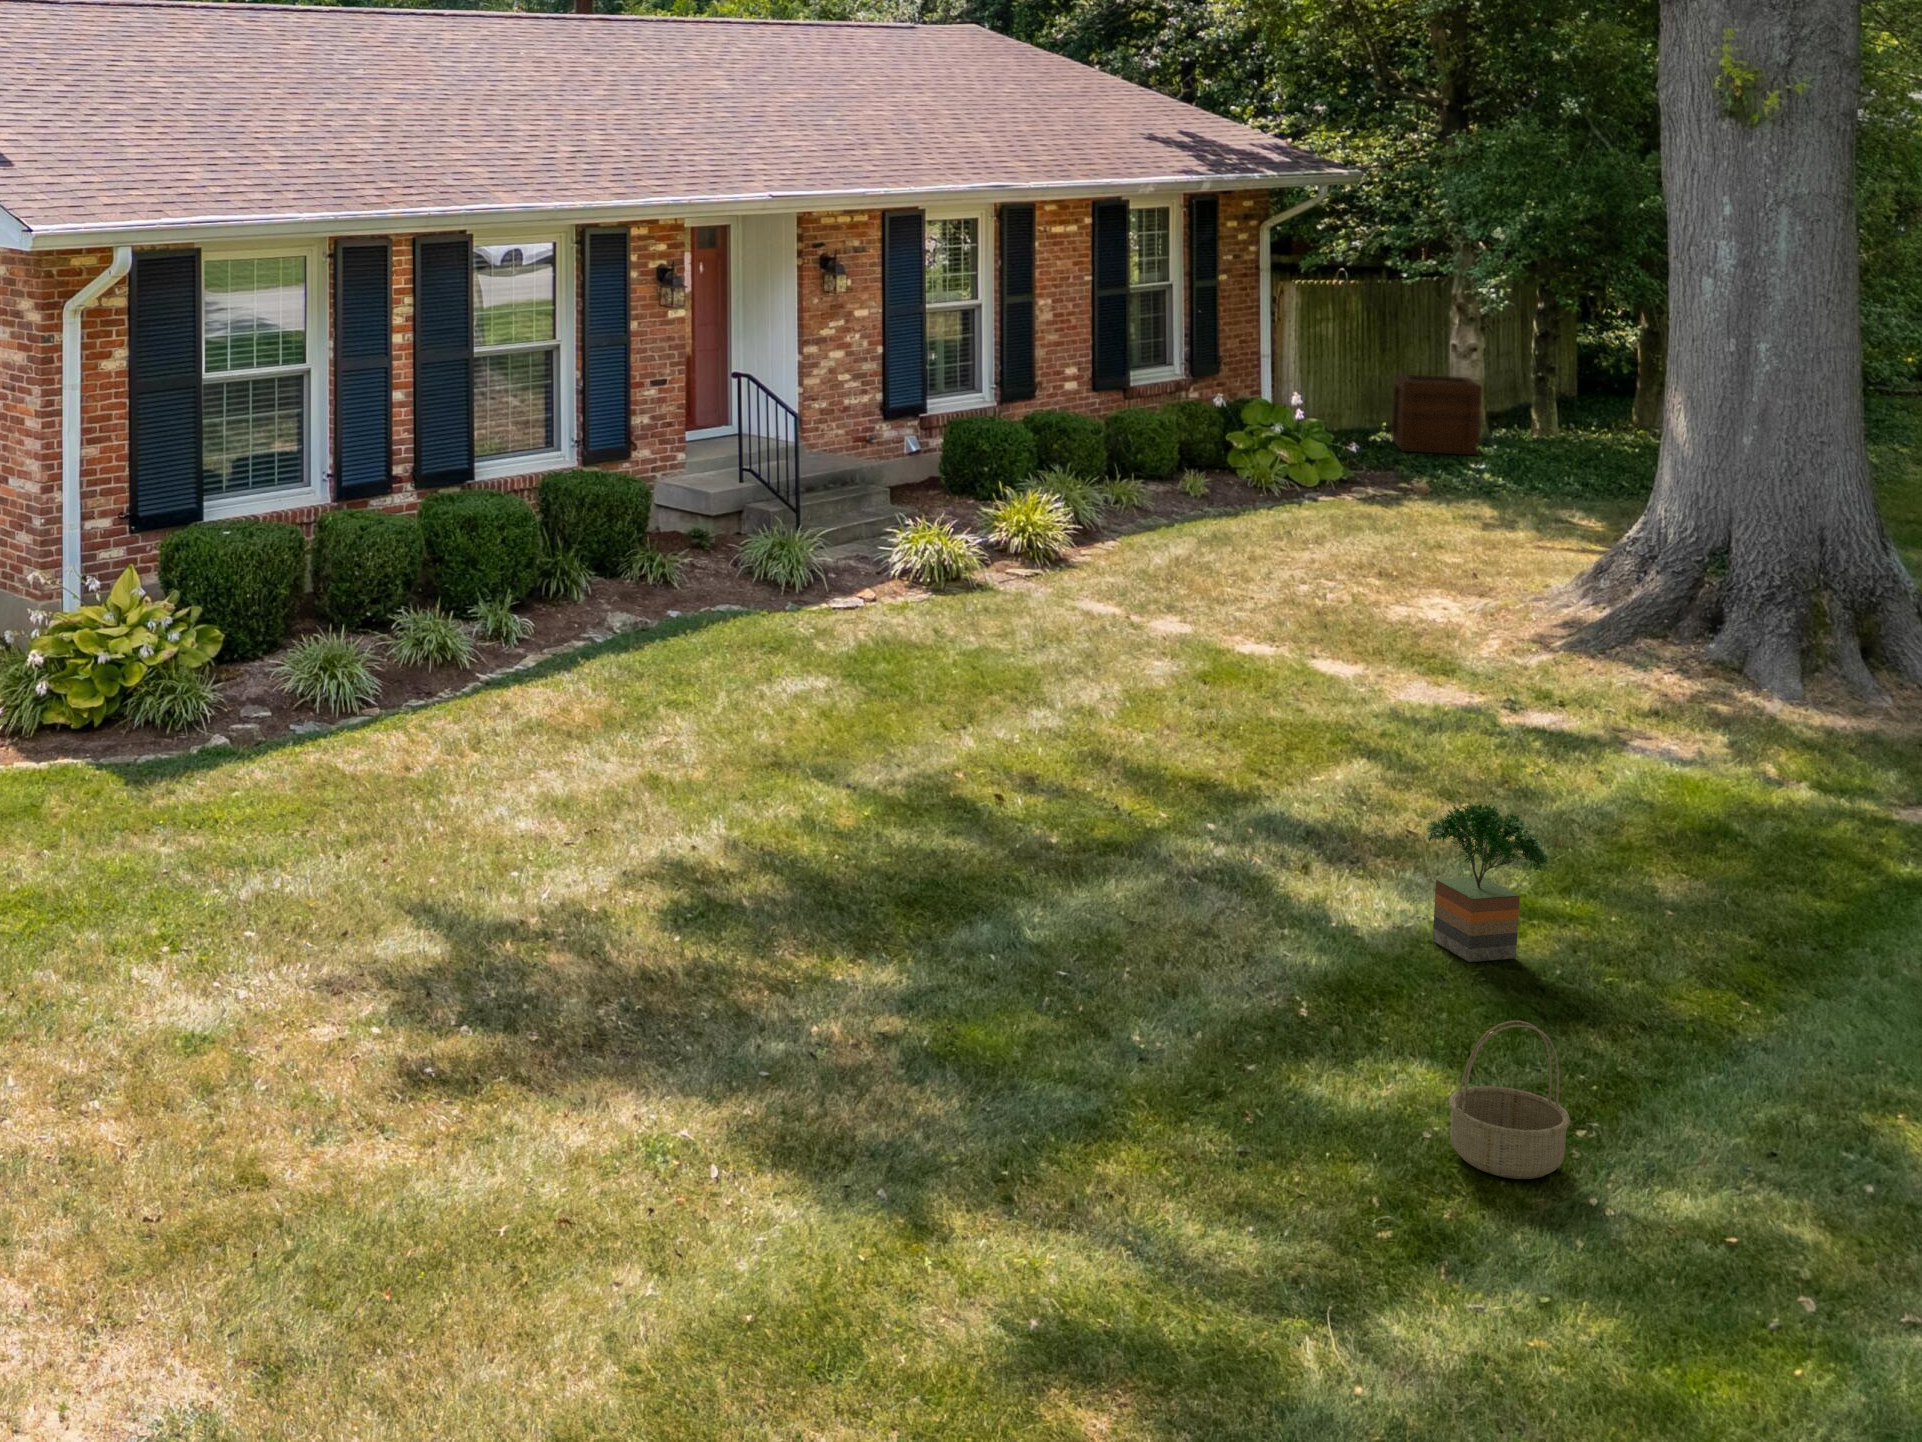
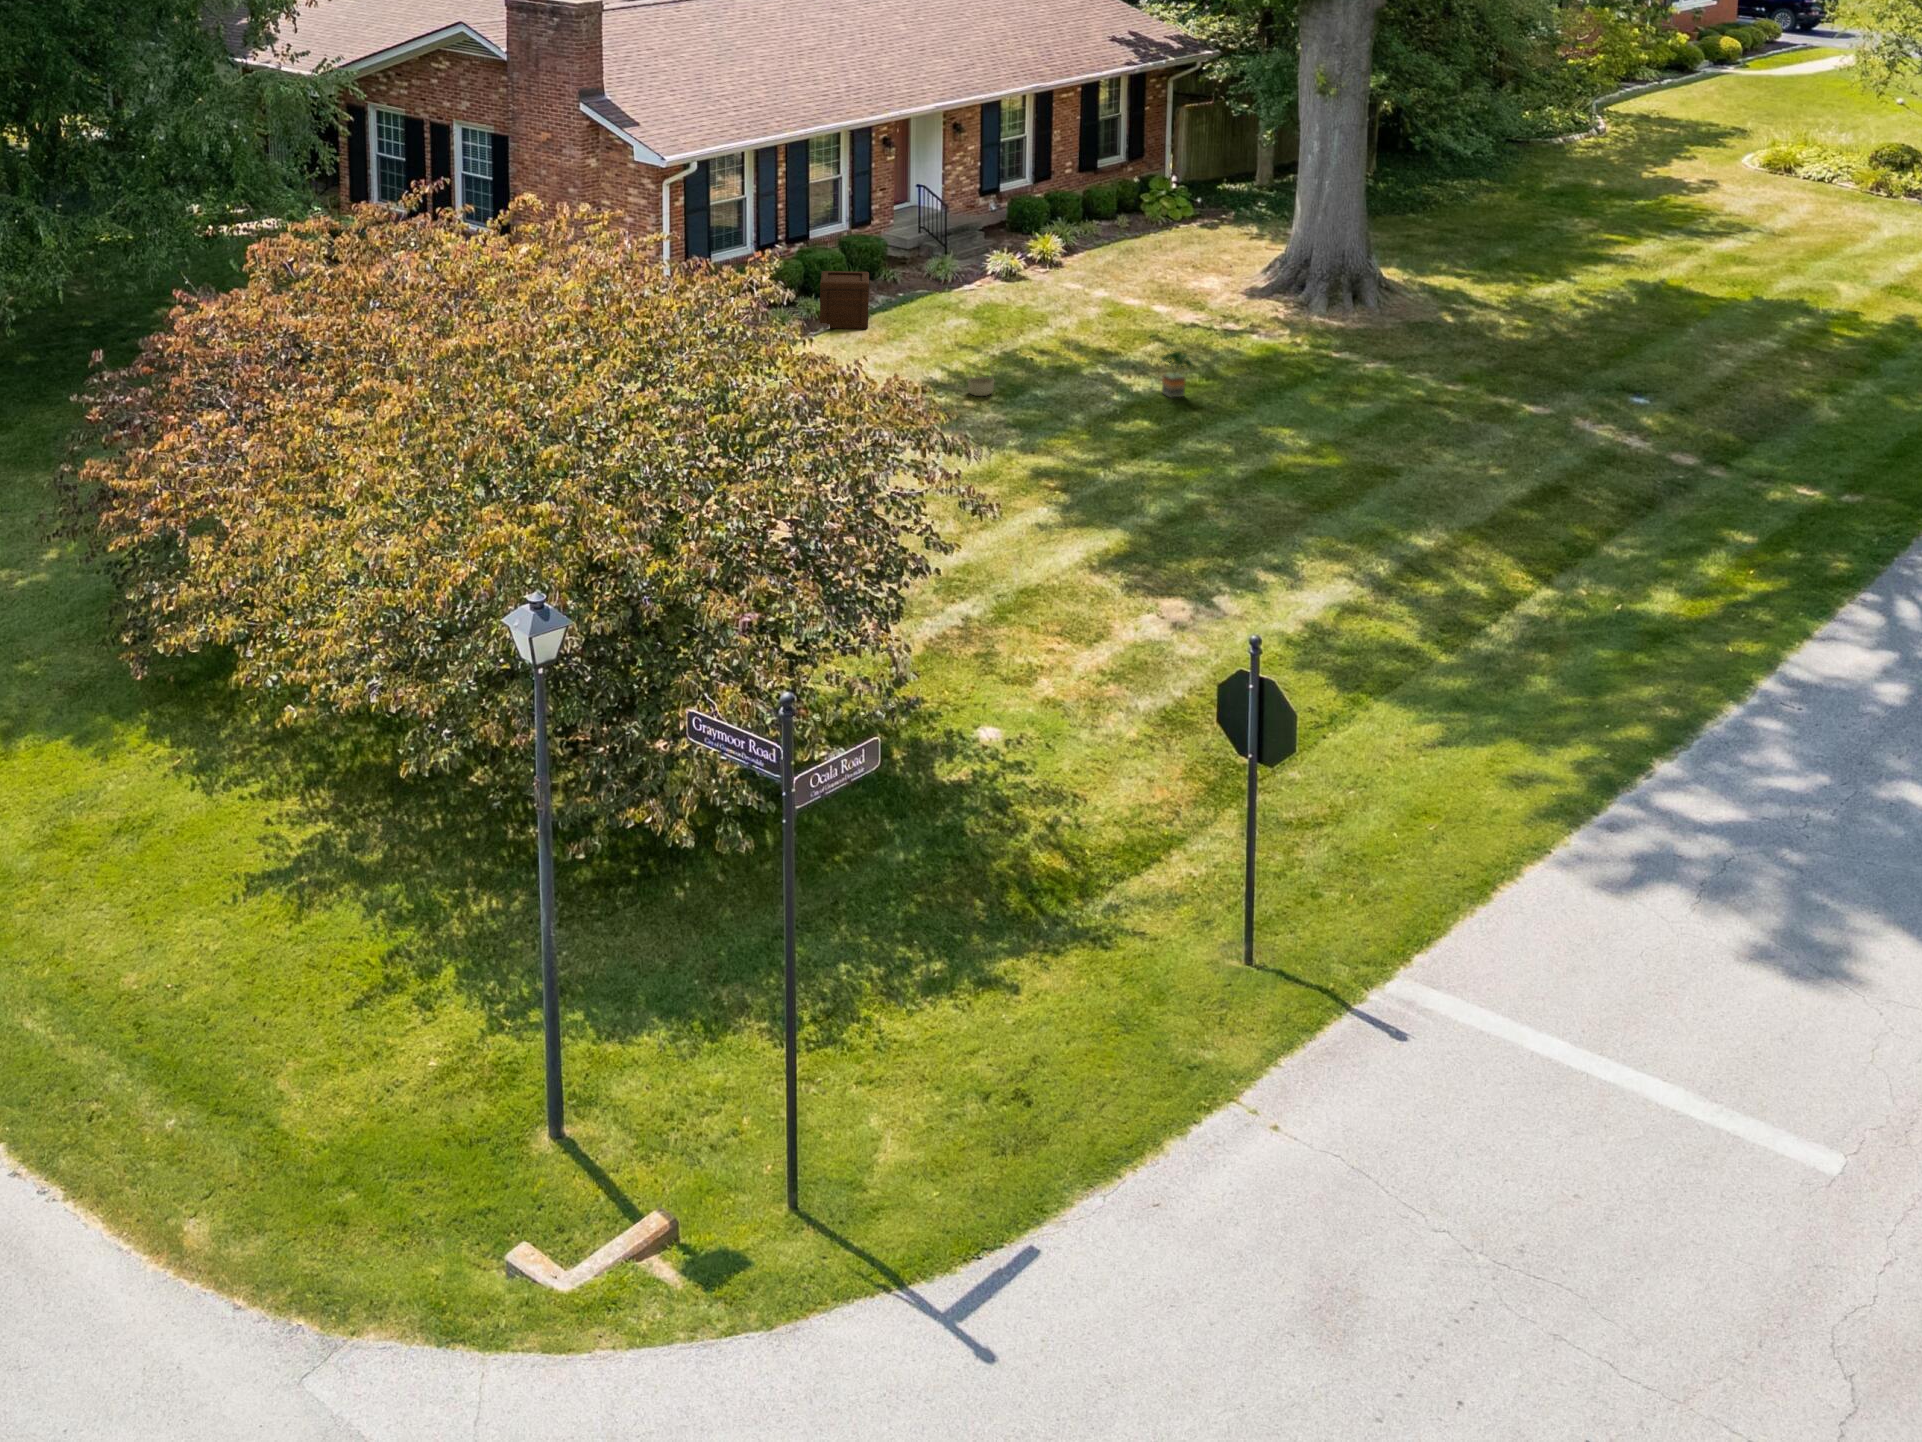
wooden crate: present [1391,374,1482,455] -> present [820,271,869,329]
basket: present [1448,1021,1571,1179] -> present [968,360,994,396]

